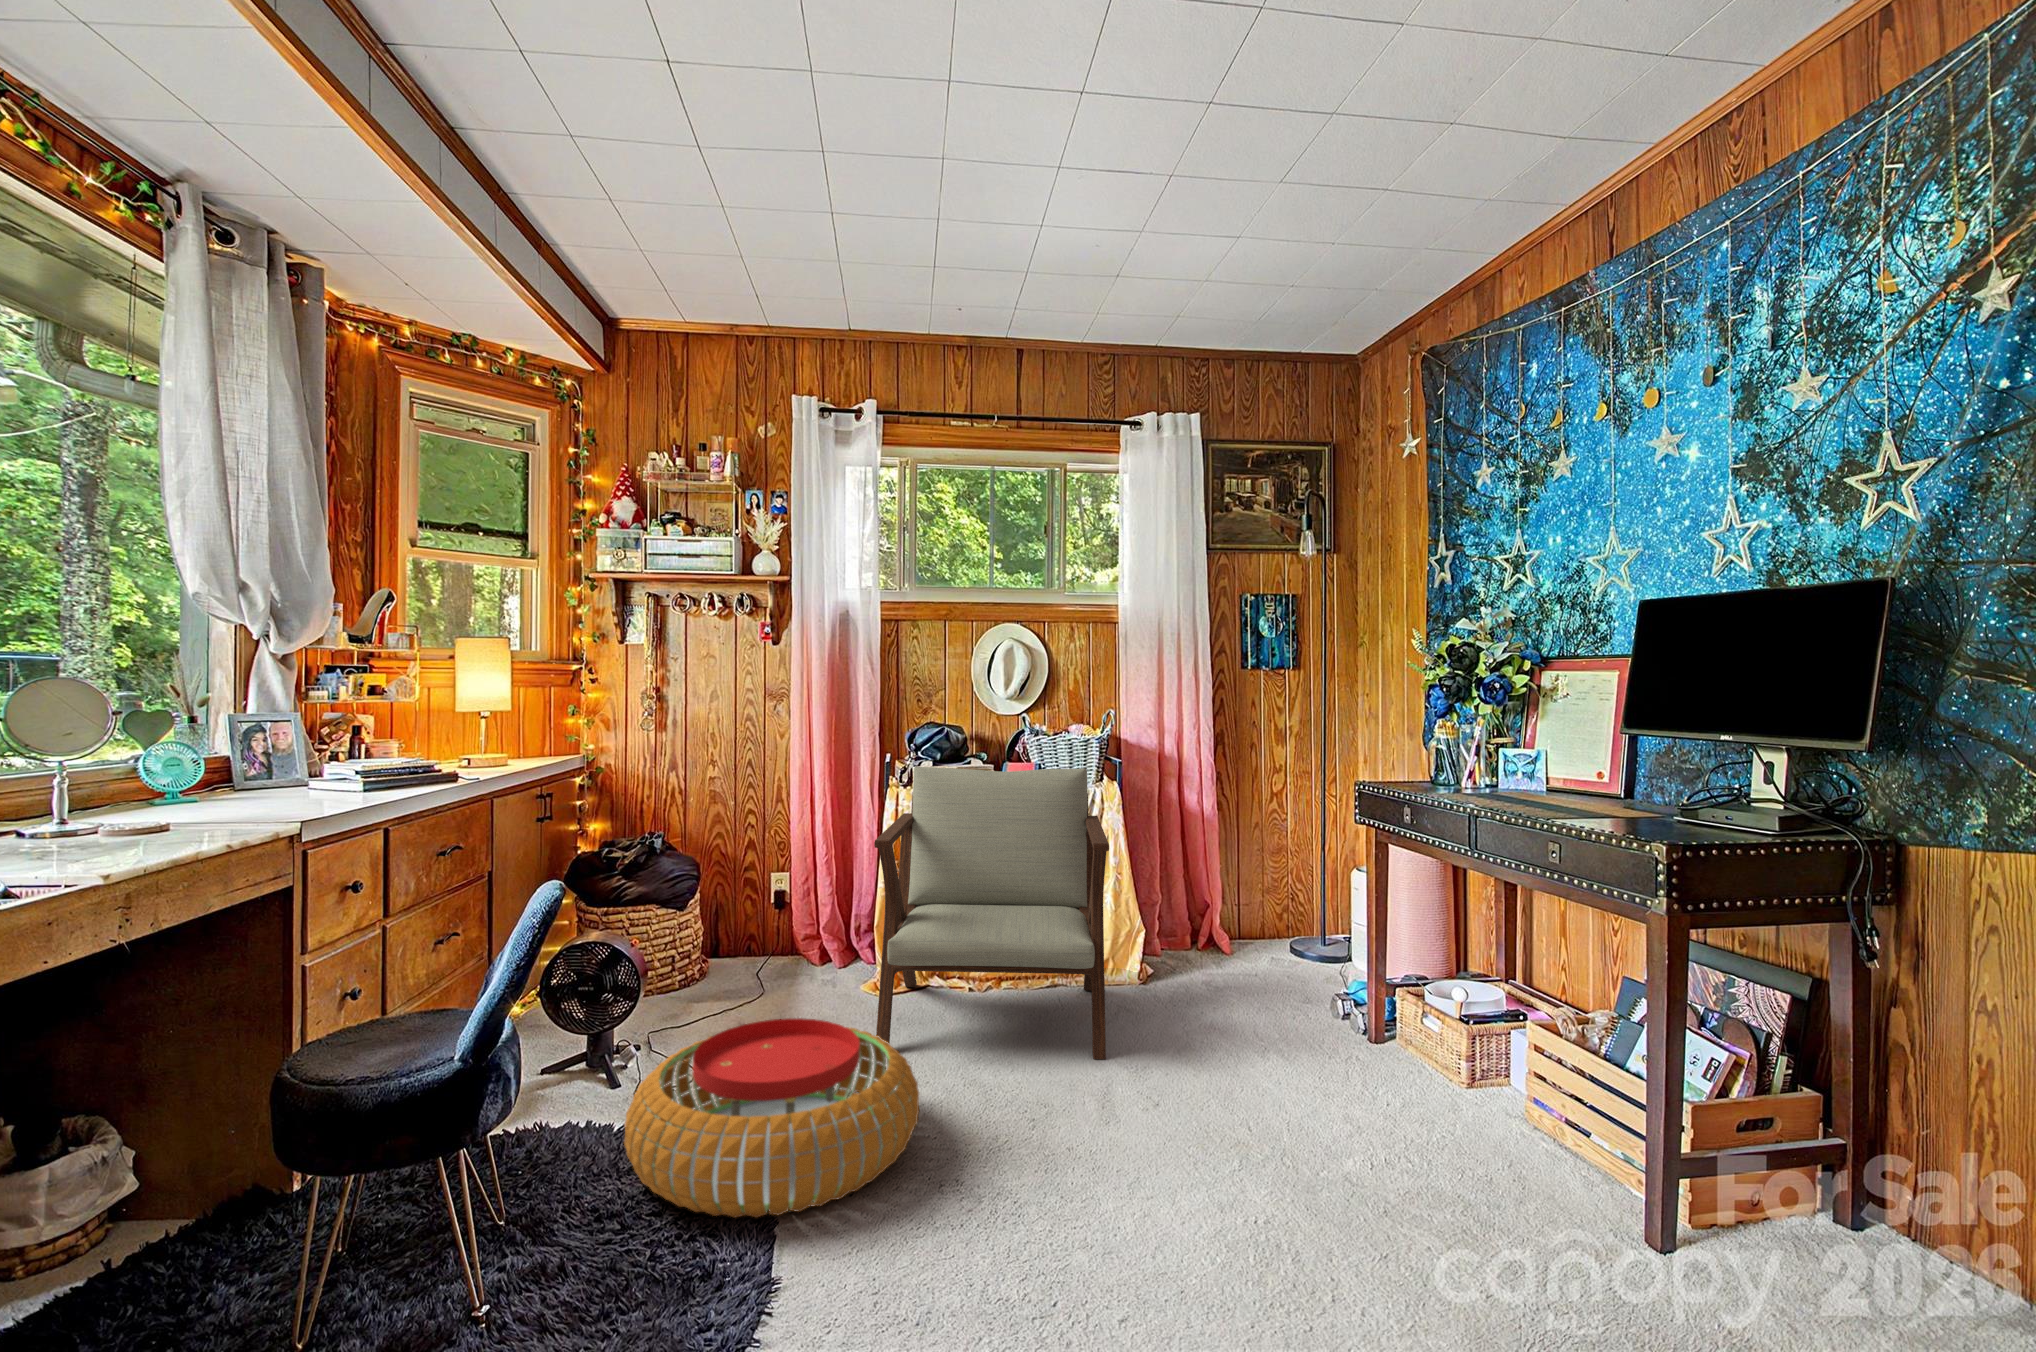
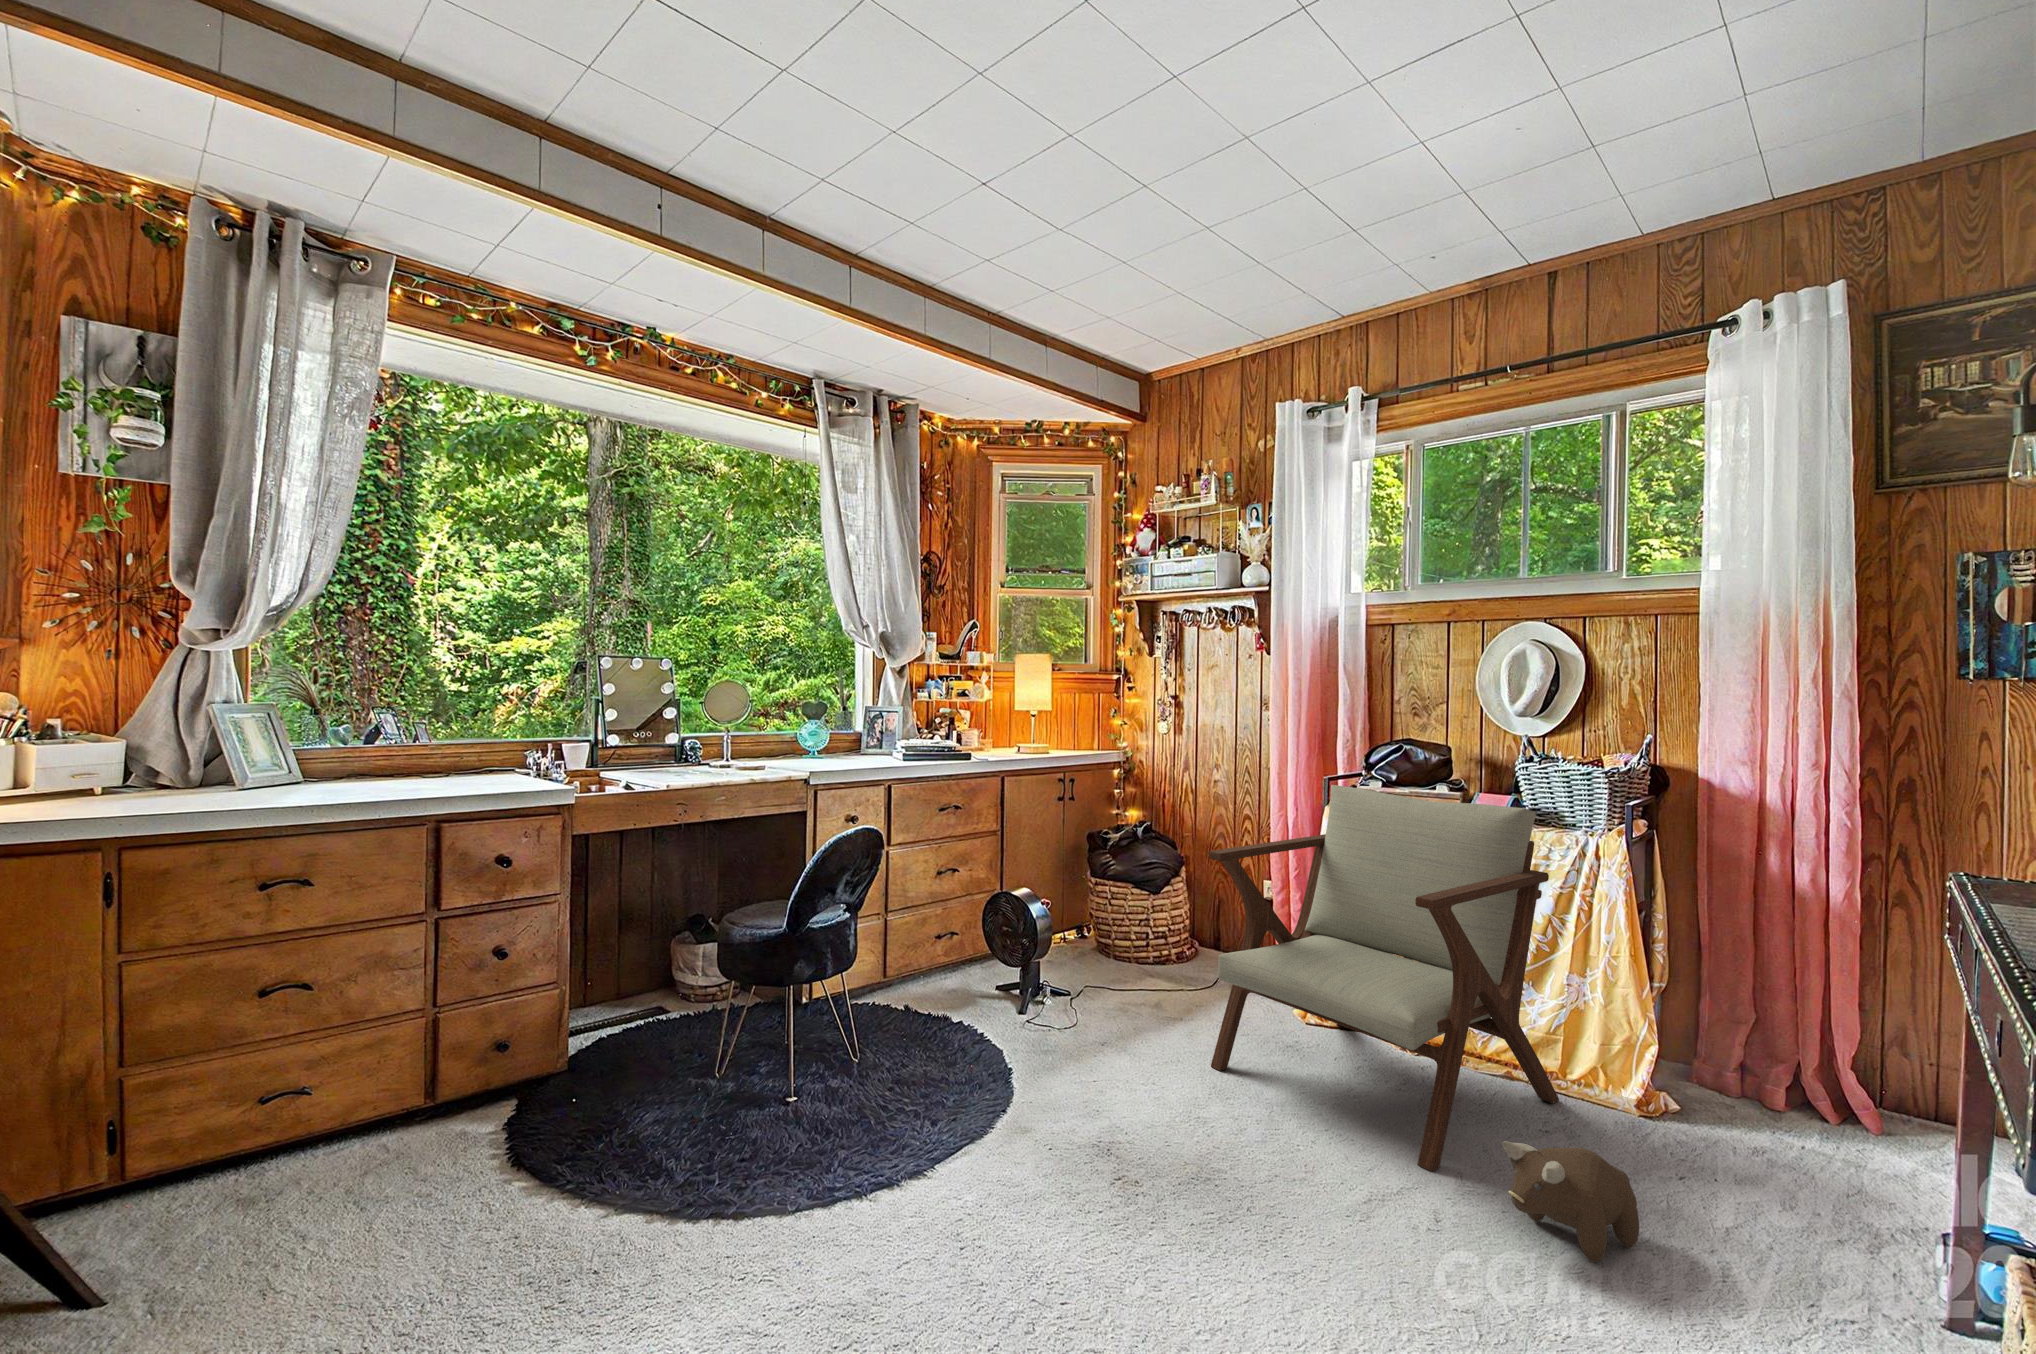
plush toy: none [1175,997,1242,1069] -> present [1502,1141,1639,1262]
pouf: present [624,1018,919,1217] -> none [907,986,1155,1153]

